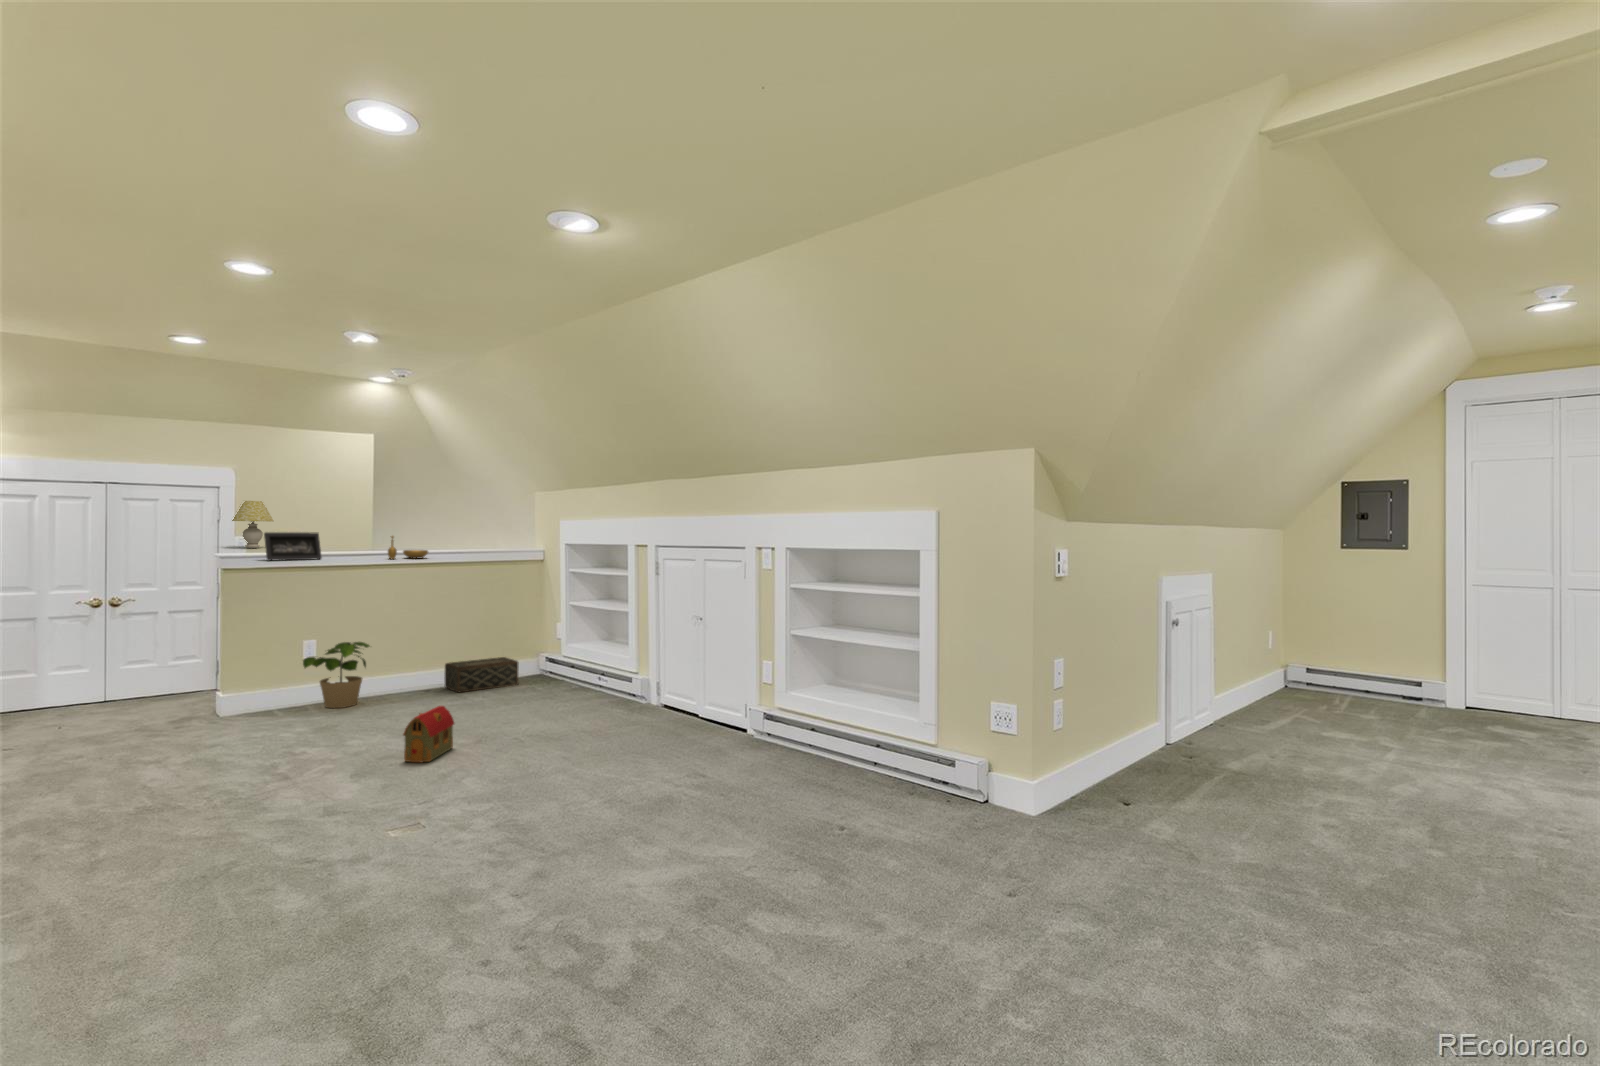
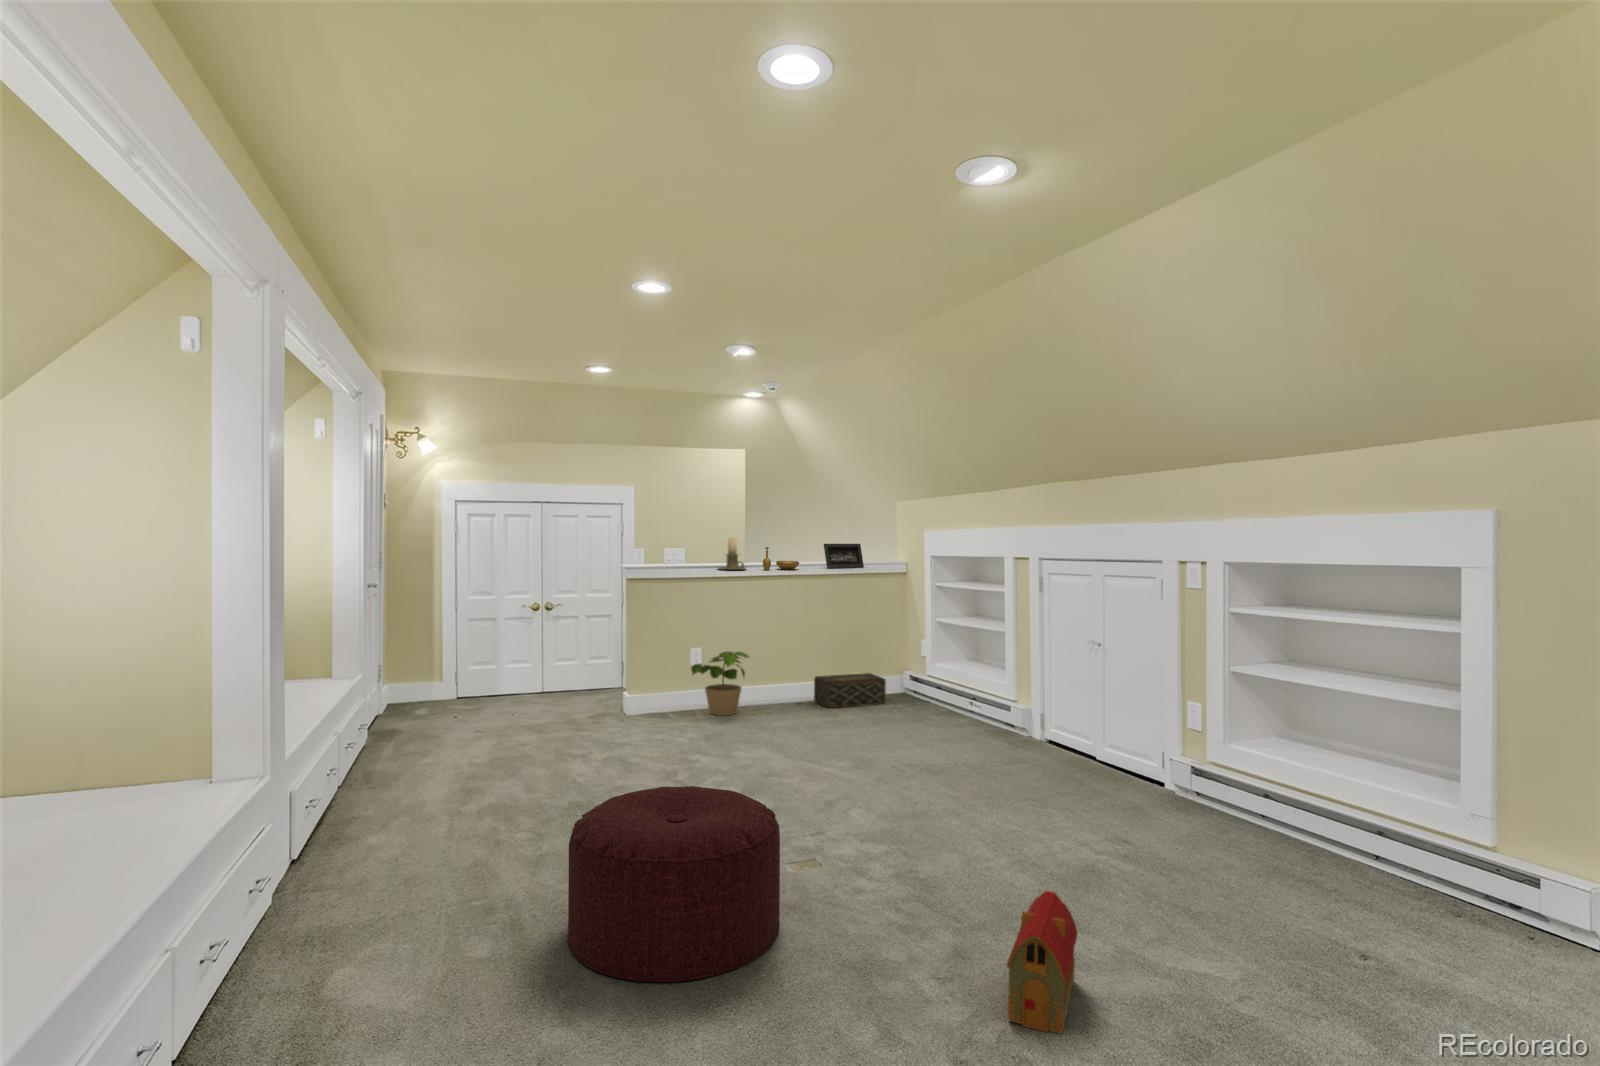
table lamp: present [232,501,273,548] -> none [631,514,664,558]
candle holder: none [334,526,370,559] -> present [719,538,745,570]
picture frame: present [264,532,322,561] -> present [824,544,864,568]
toy house: present [403,706,454,762] -> present [1007,891,1078,1034]
ottoman: none [135,765,375,946] -> present [568,786,780,982]

